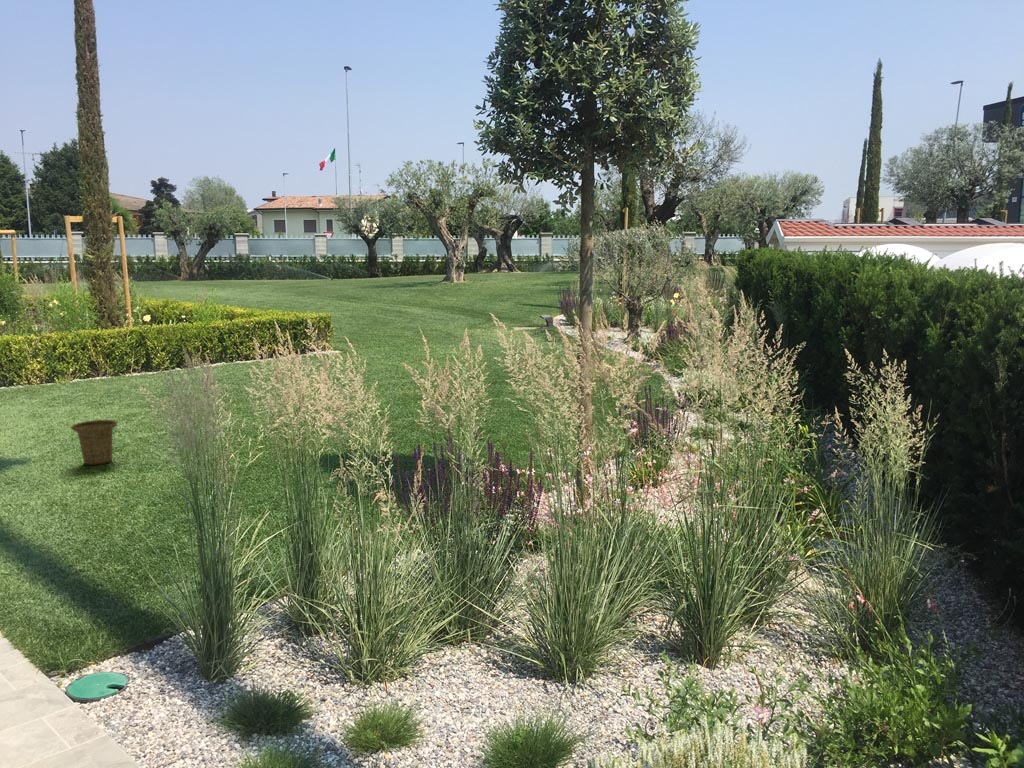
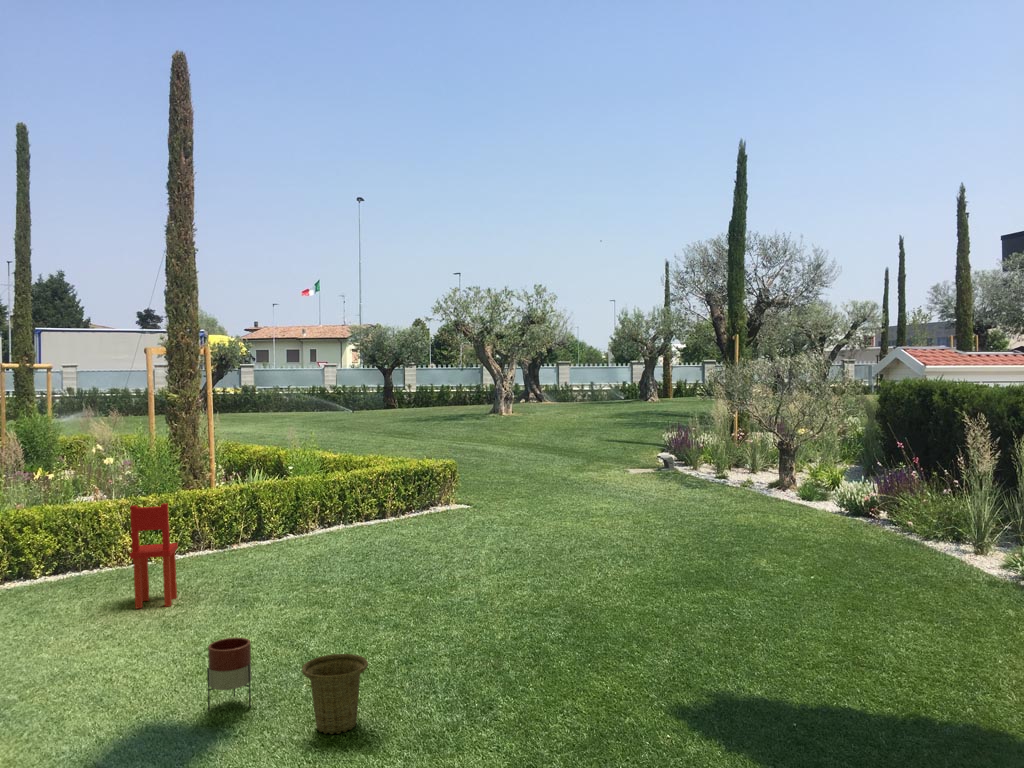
chair: none [13,334,59,408] -> present [130,503,178,608]
planter: none [24,412,57,456] -> present [207,638,252,711]

